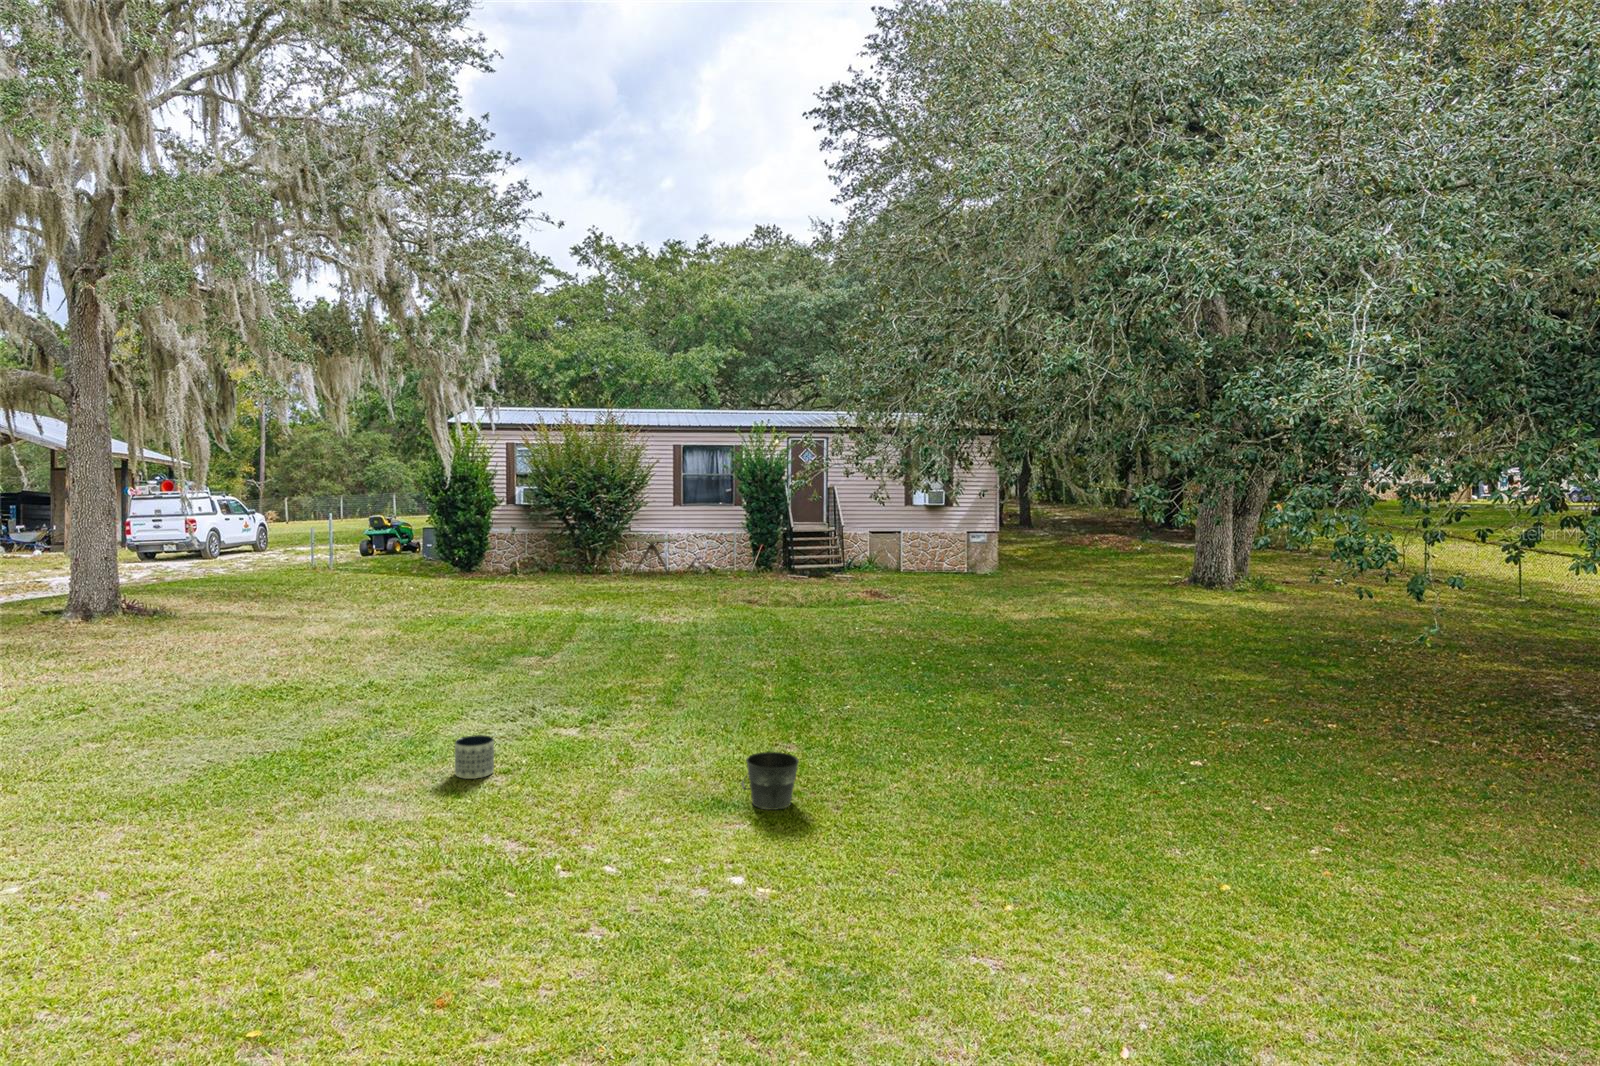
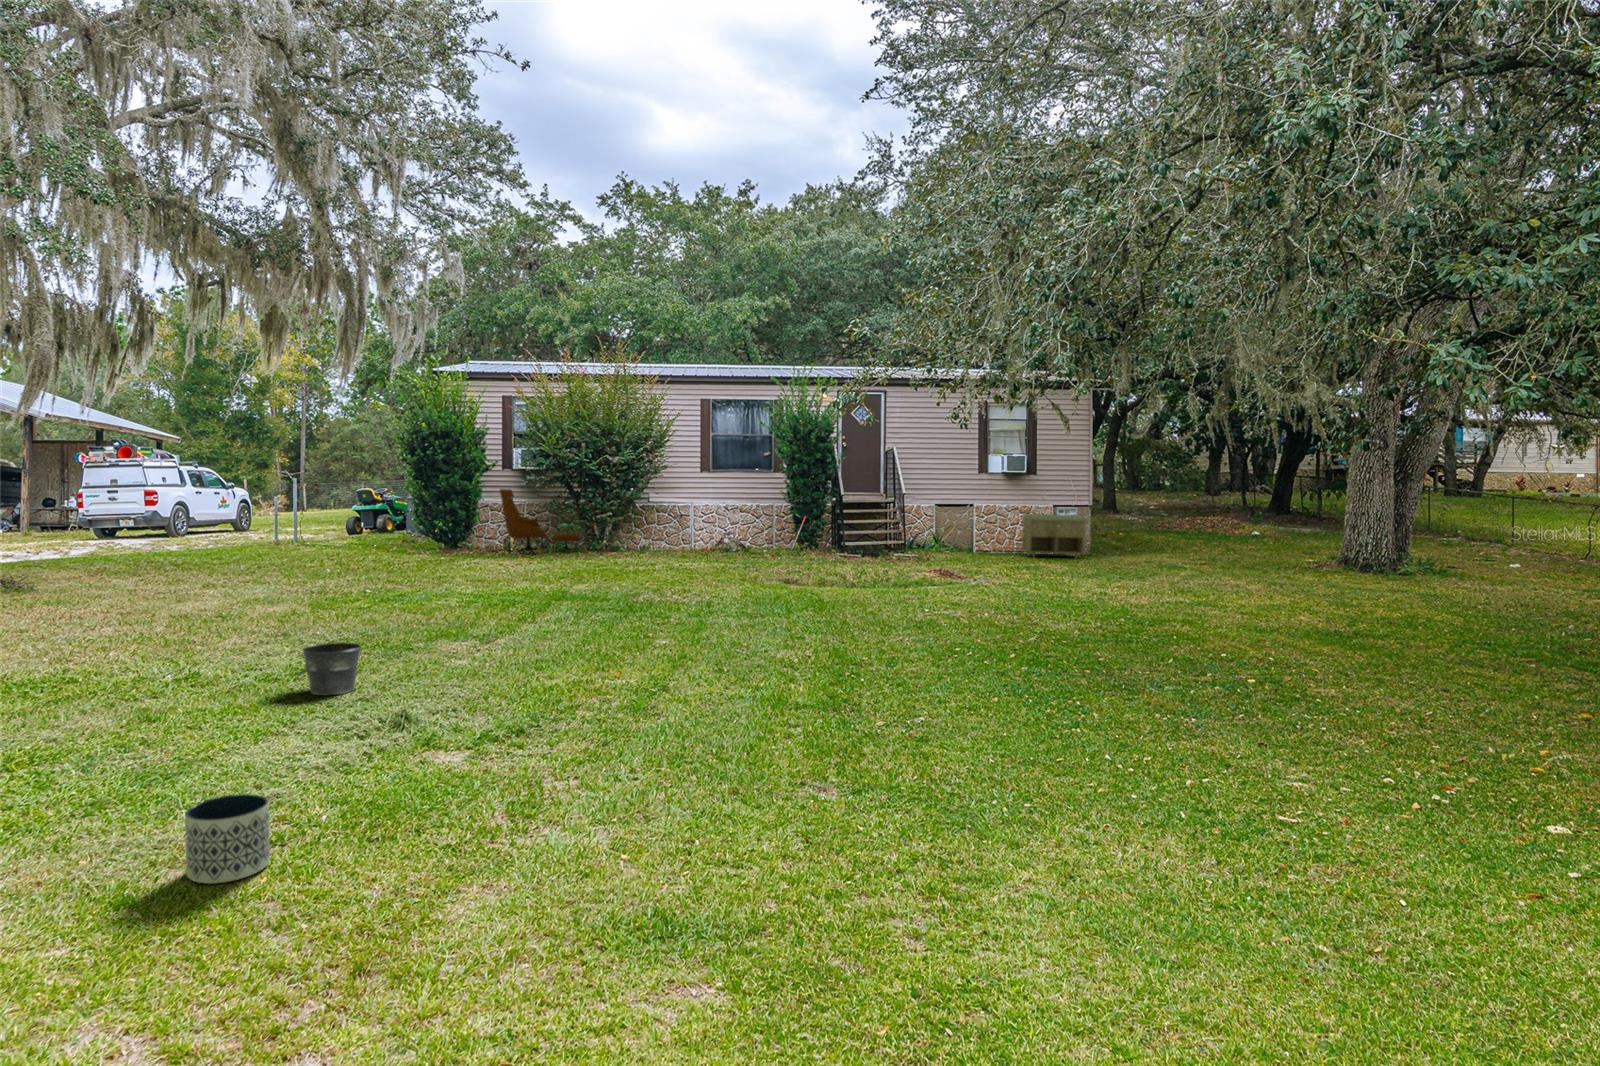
lounge chair: none [508,522,574,576] -> present [500,489,580,552]
round table: present [627,537,677,573] -> none [641,510,704,555]
storage bench: none [940,539,990,575] -> present [1022,514,1086,557]
bucket: present [741,752,799,810] -> present [297,642,361,695]

